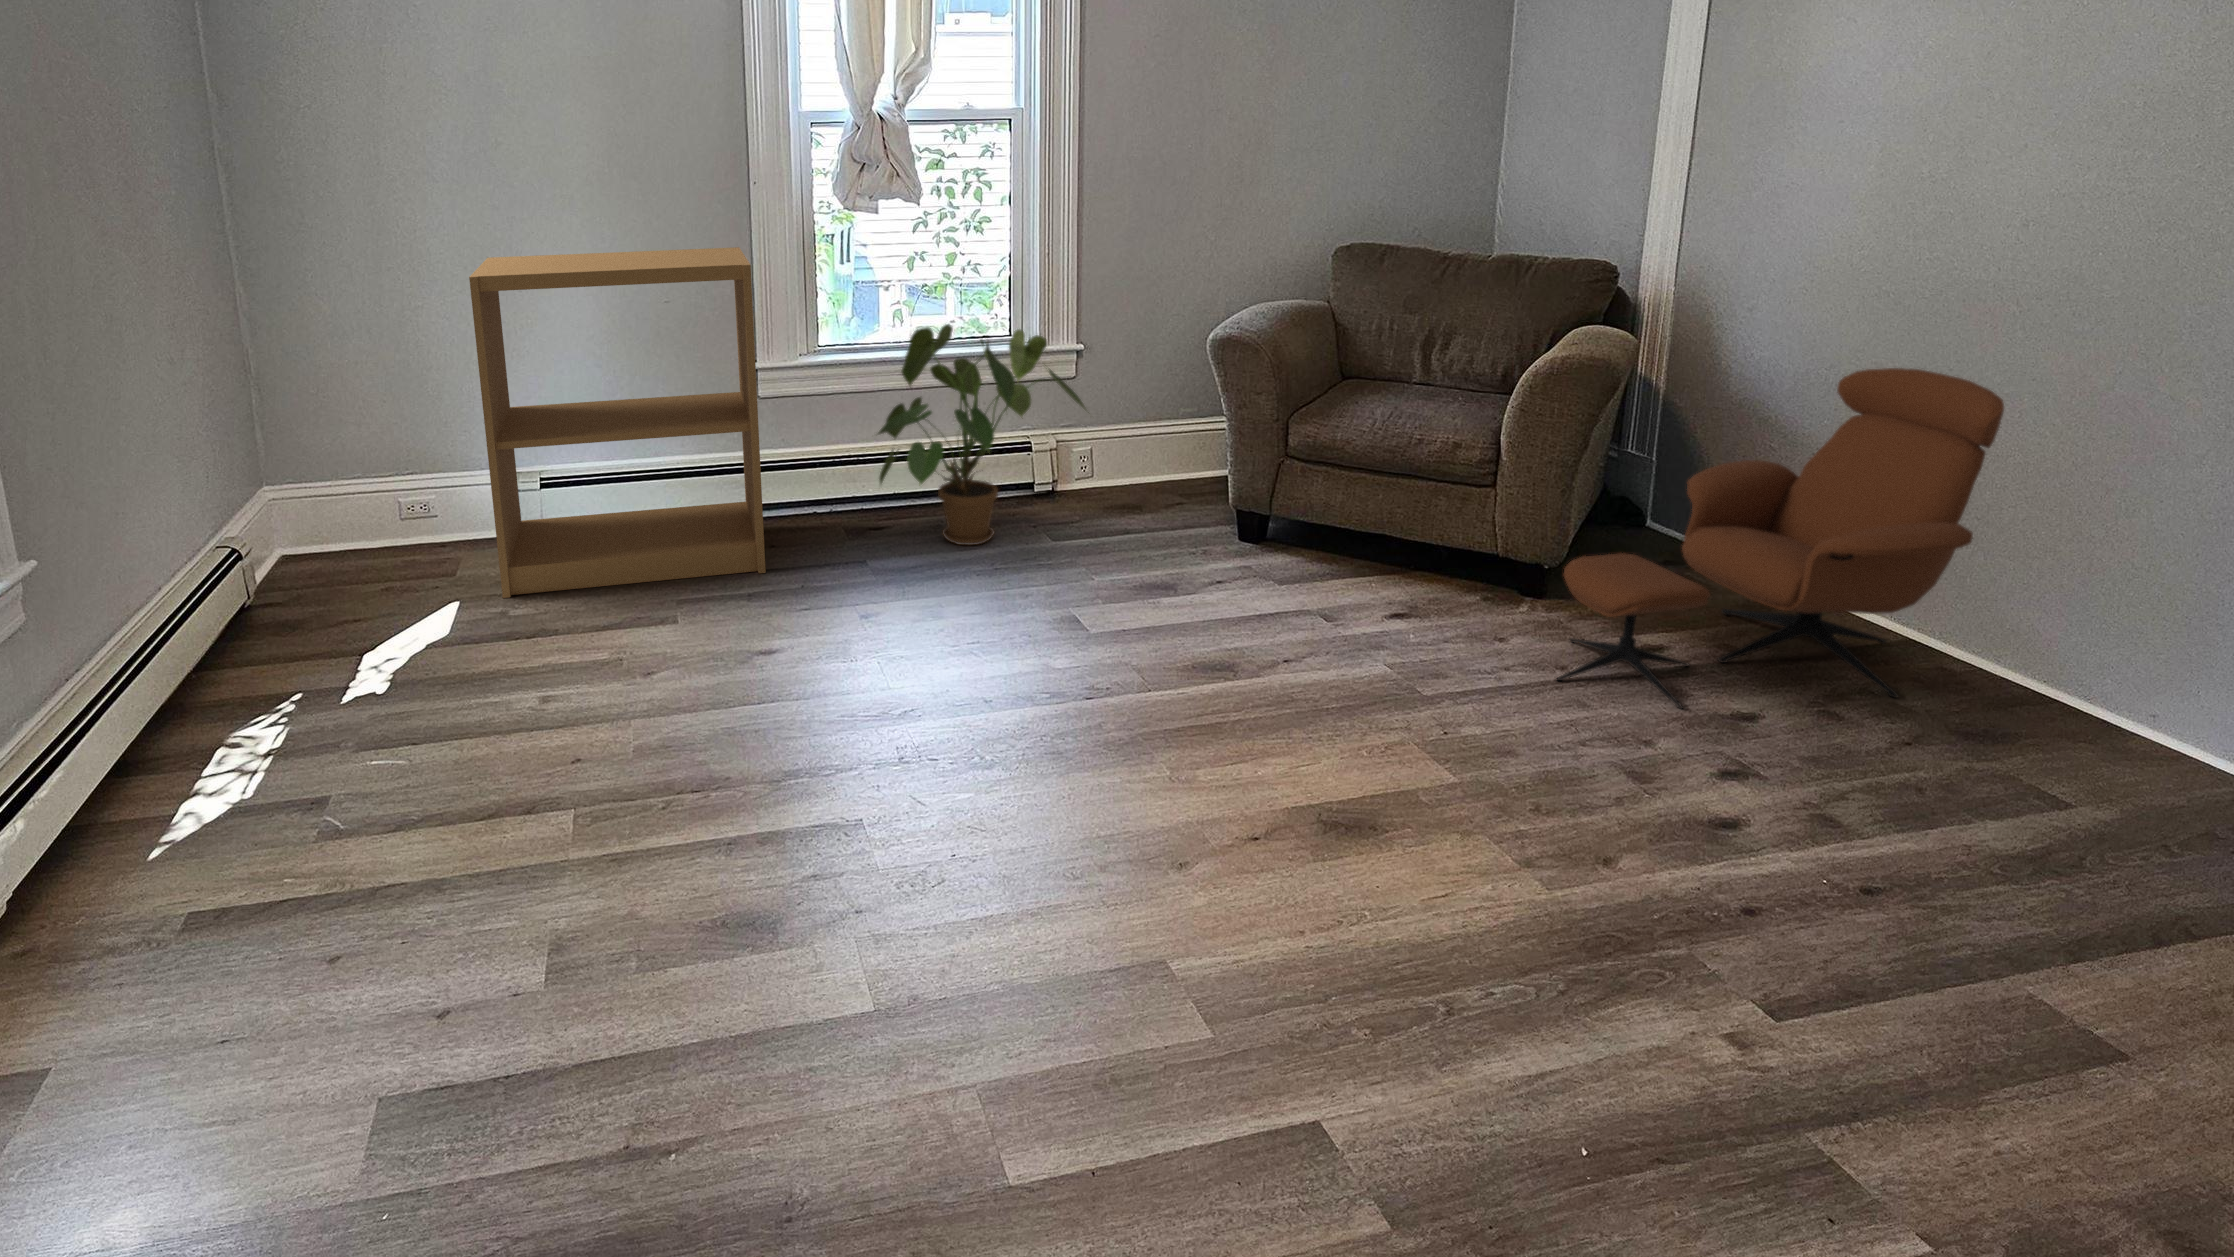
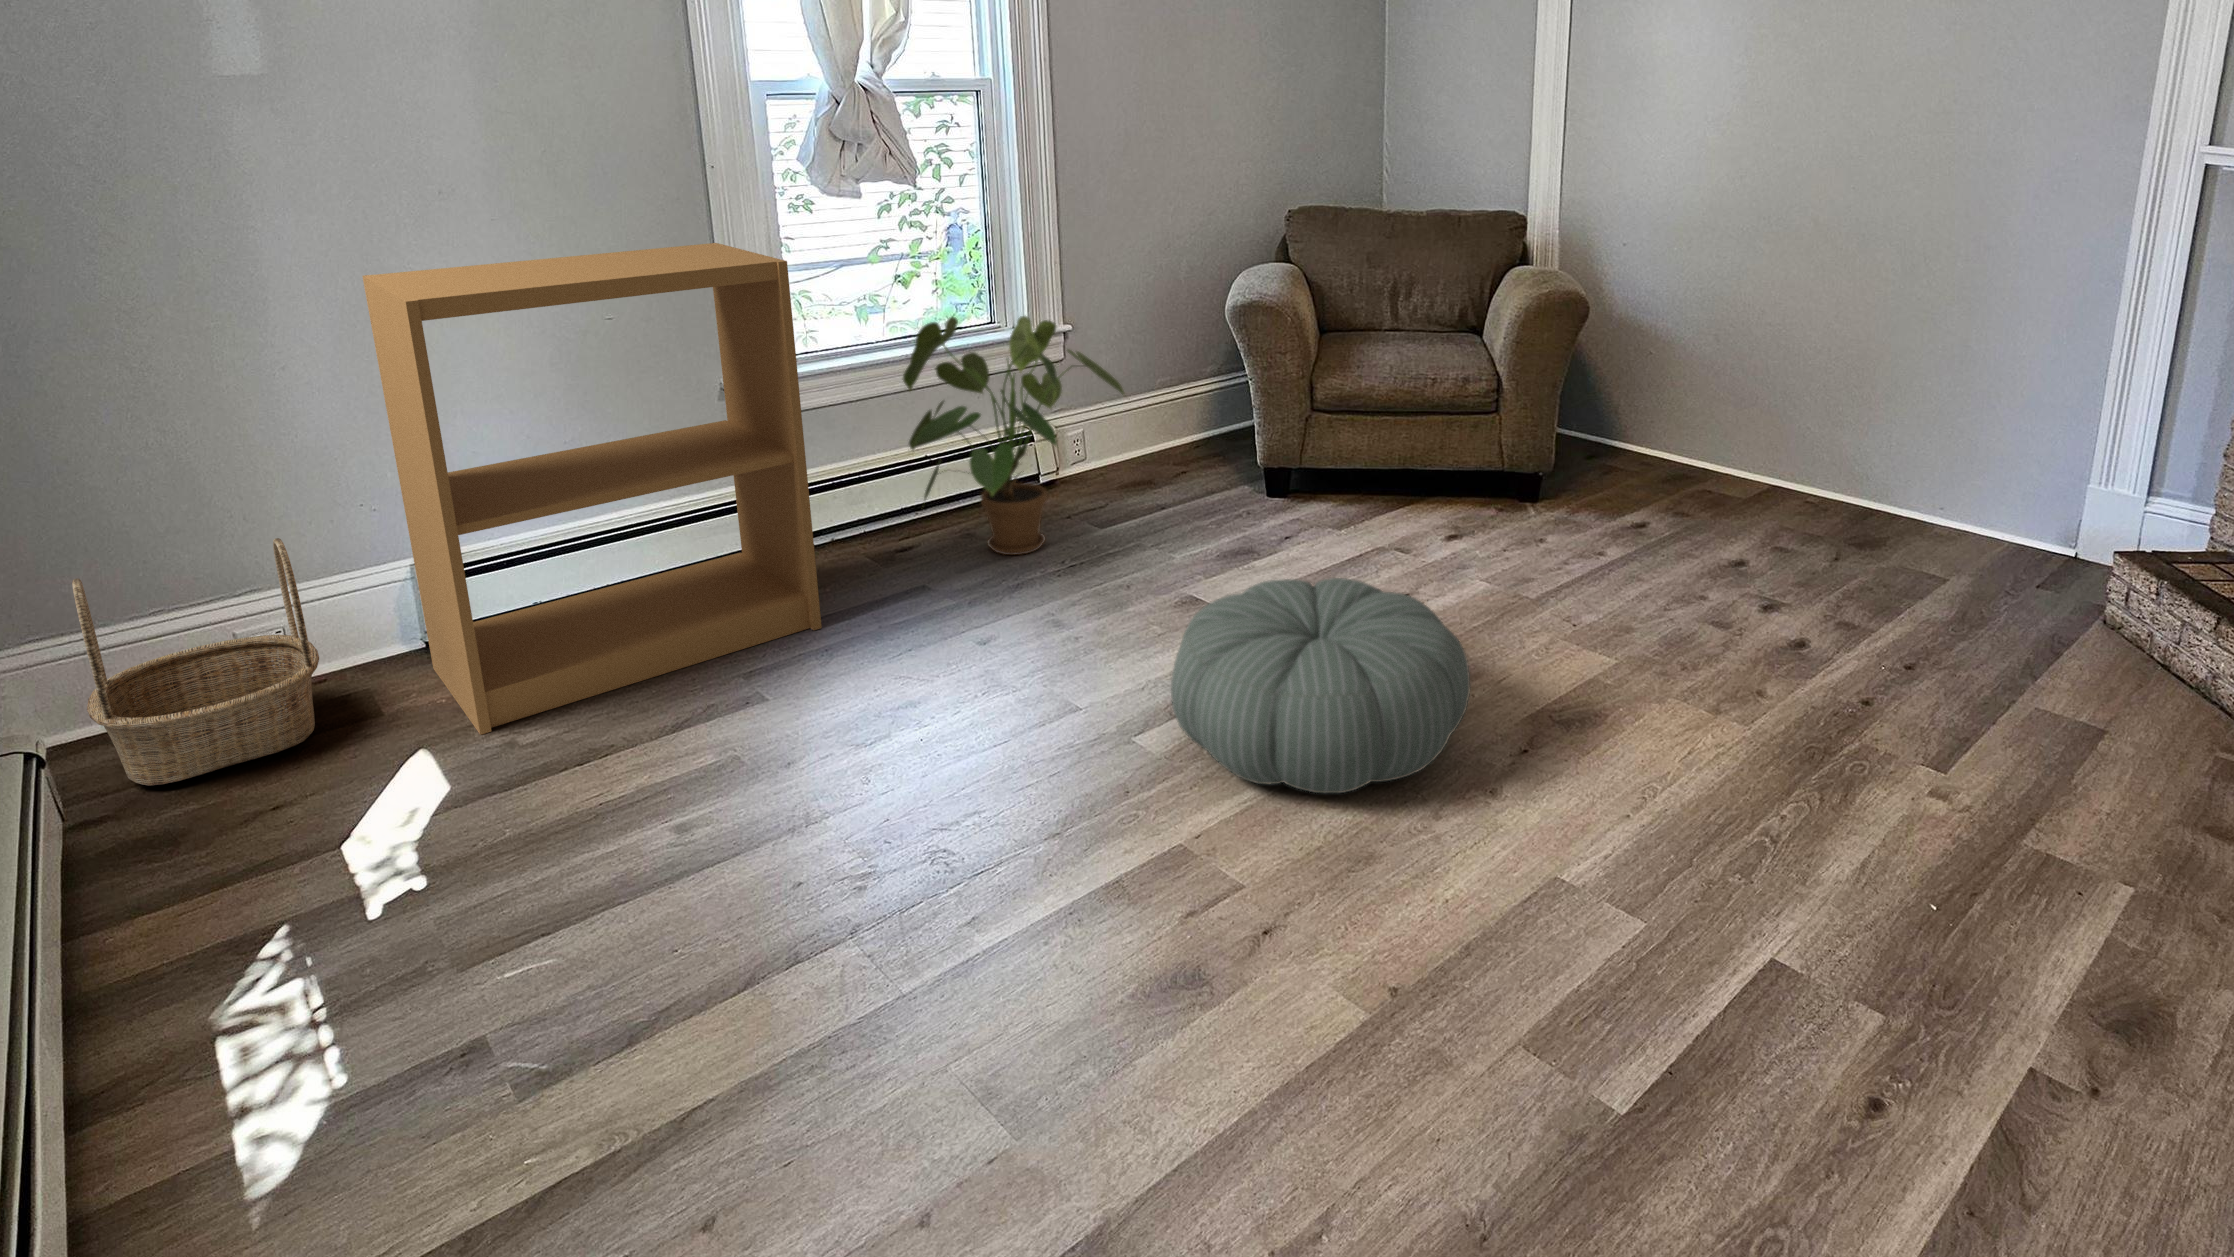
lounge chair: present [1557,368,2004,709] -> none [1590,282,1845,570]
basket: none [297,435,437,586] -> present [72,538,319,785]
pouf: none [922,604,1217,822] -> present [1171,578,1470,793]

